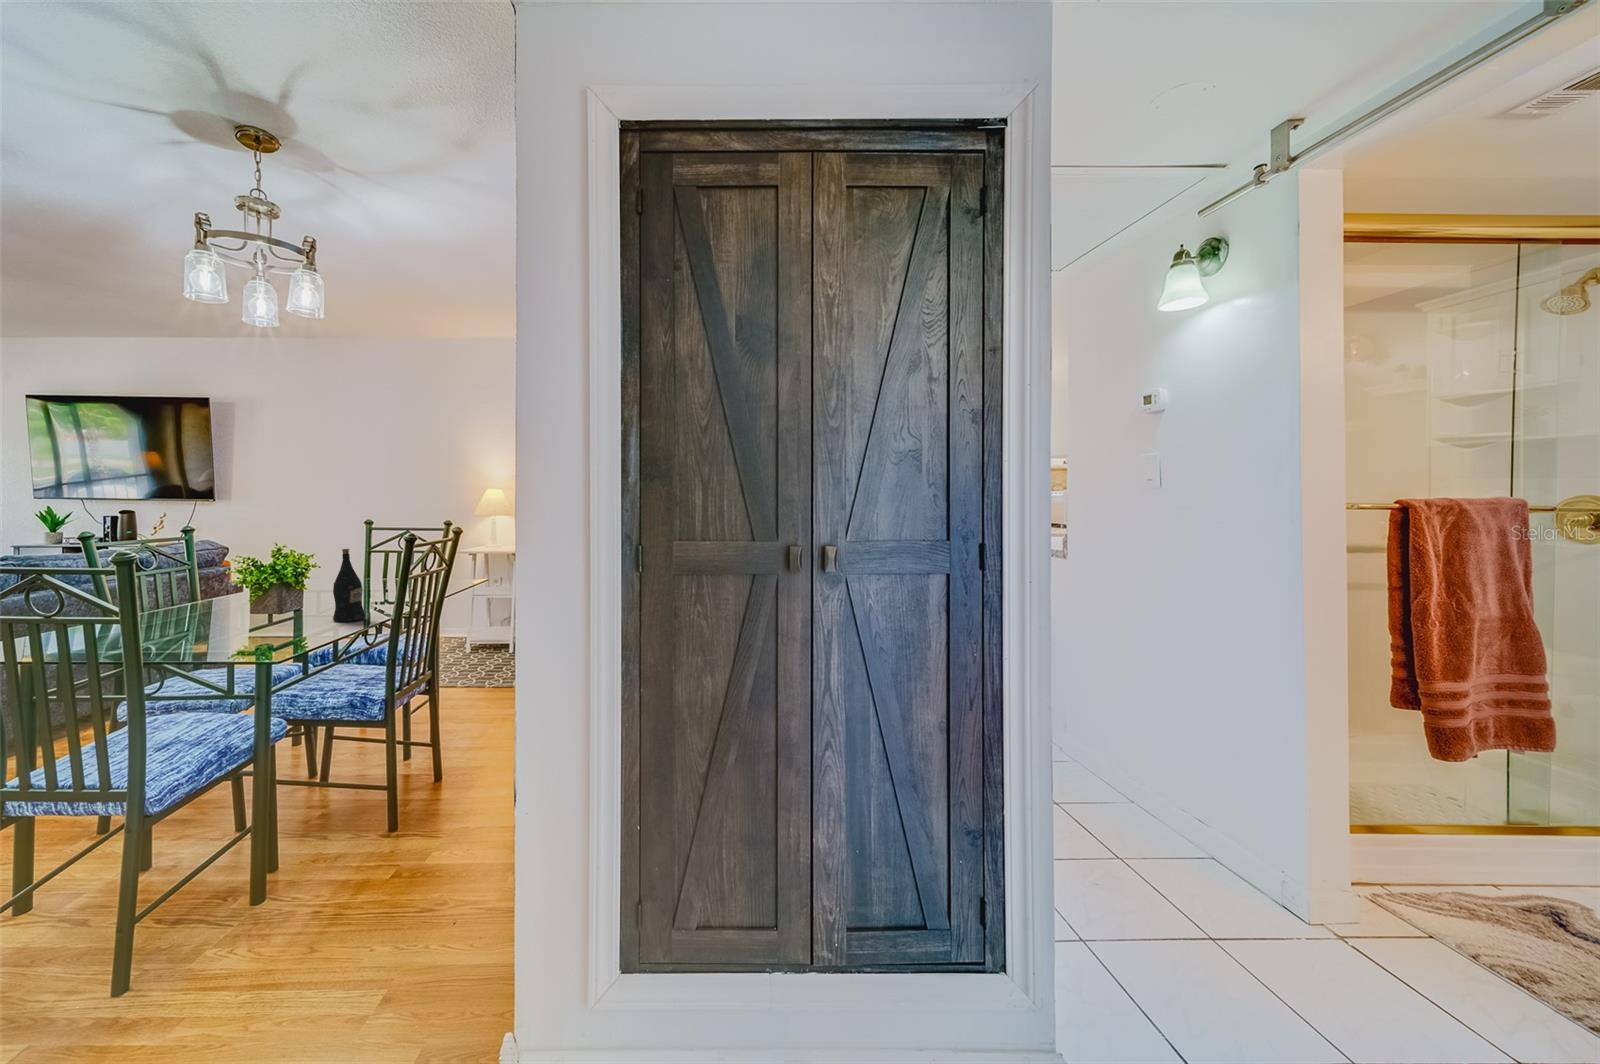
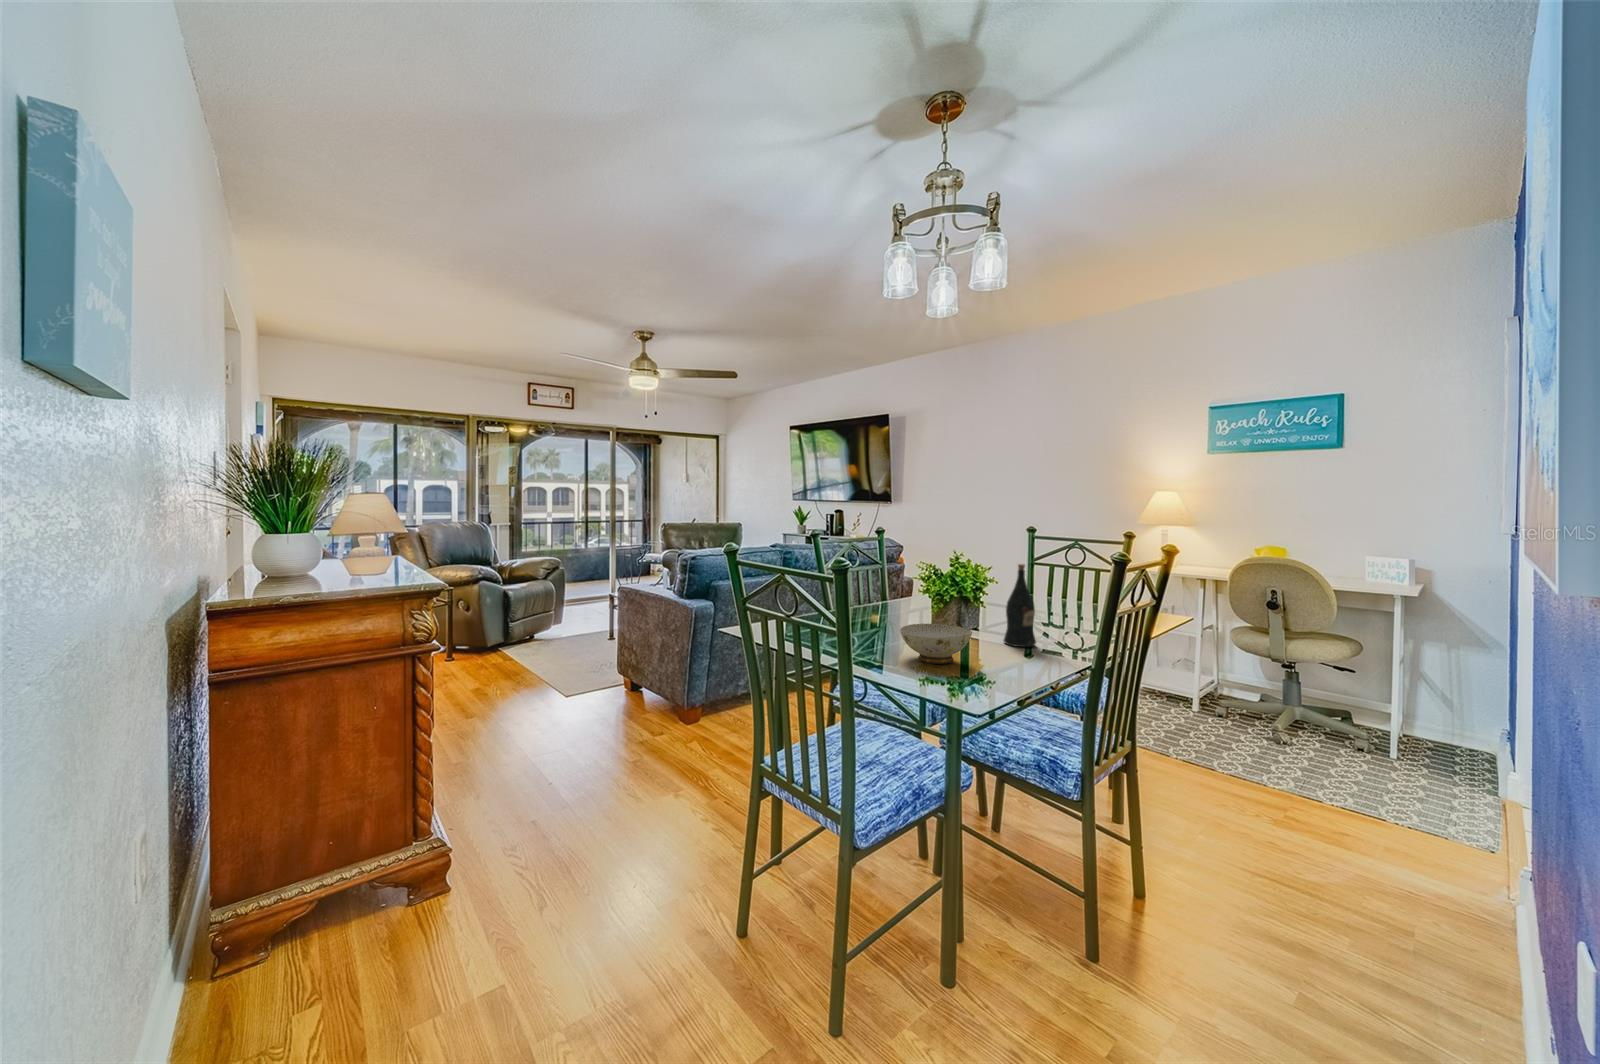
ceramic bowl: none [201,608,286,645] -> present [900,624,972,664]

